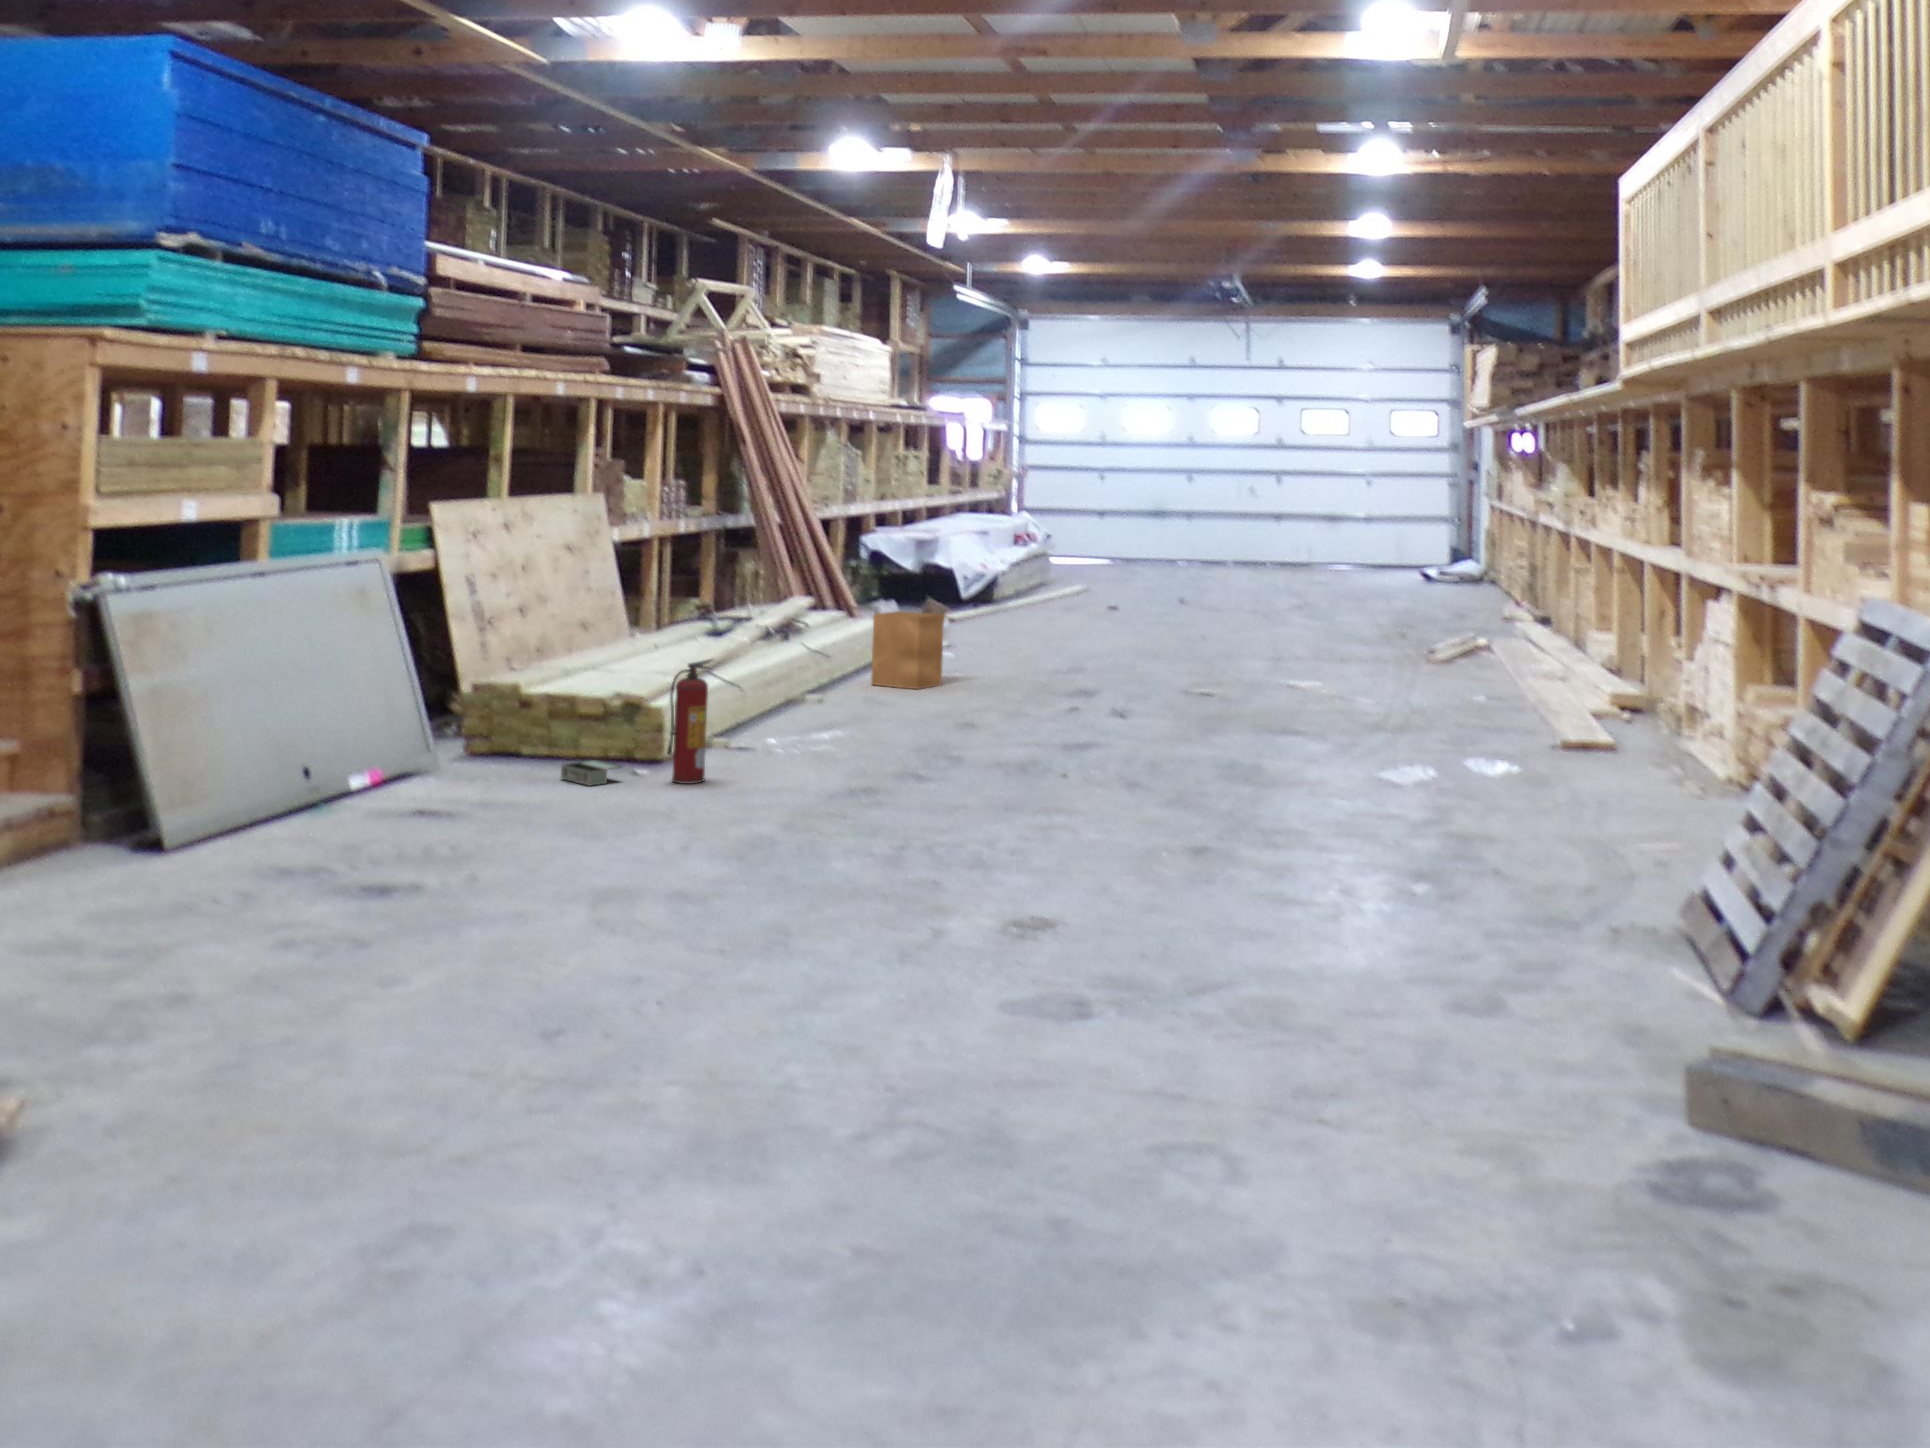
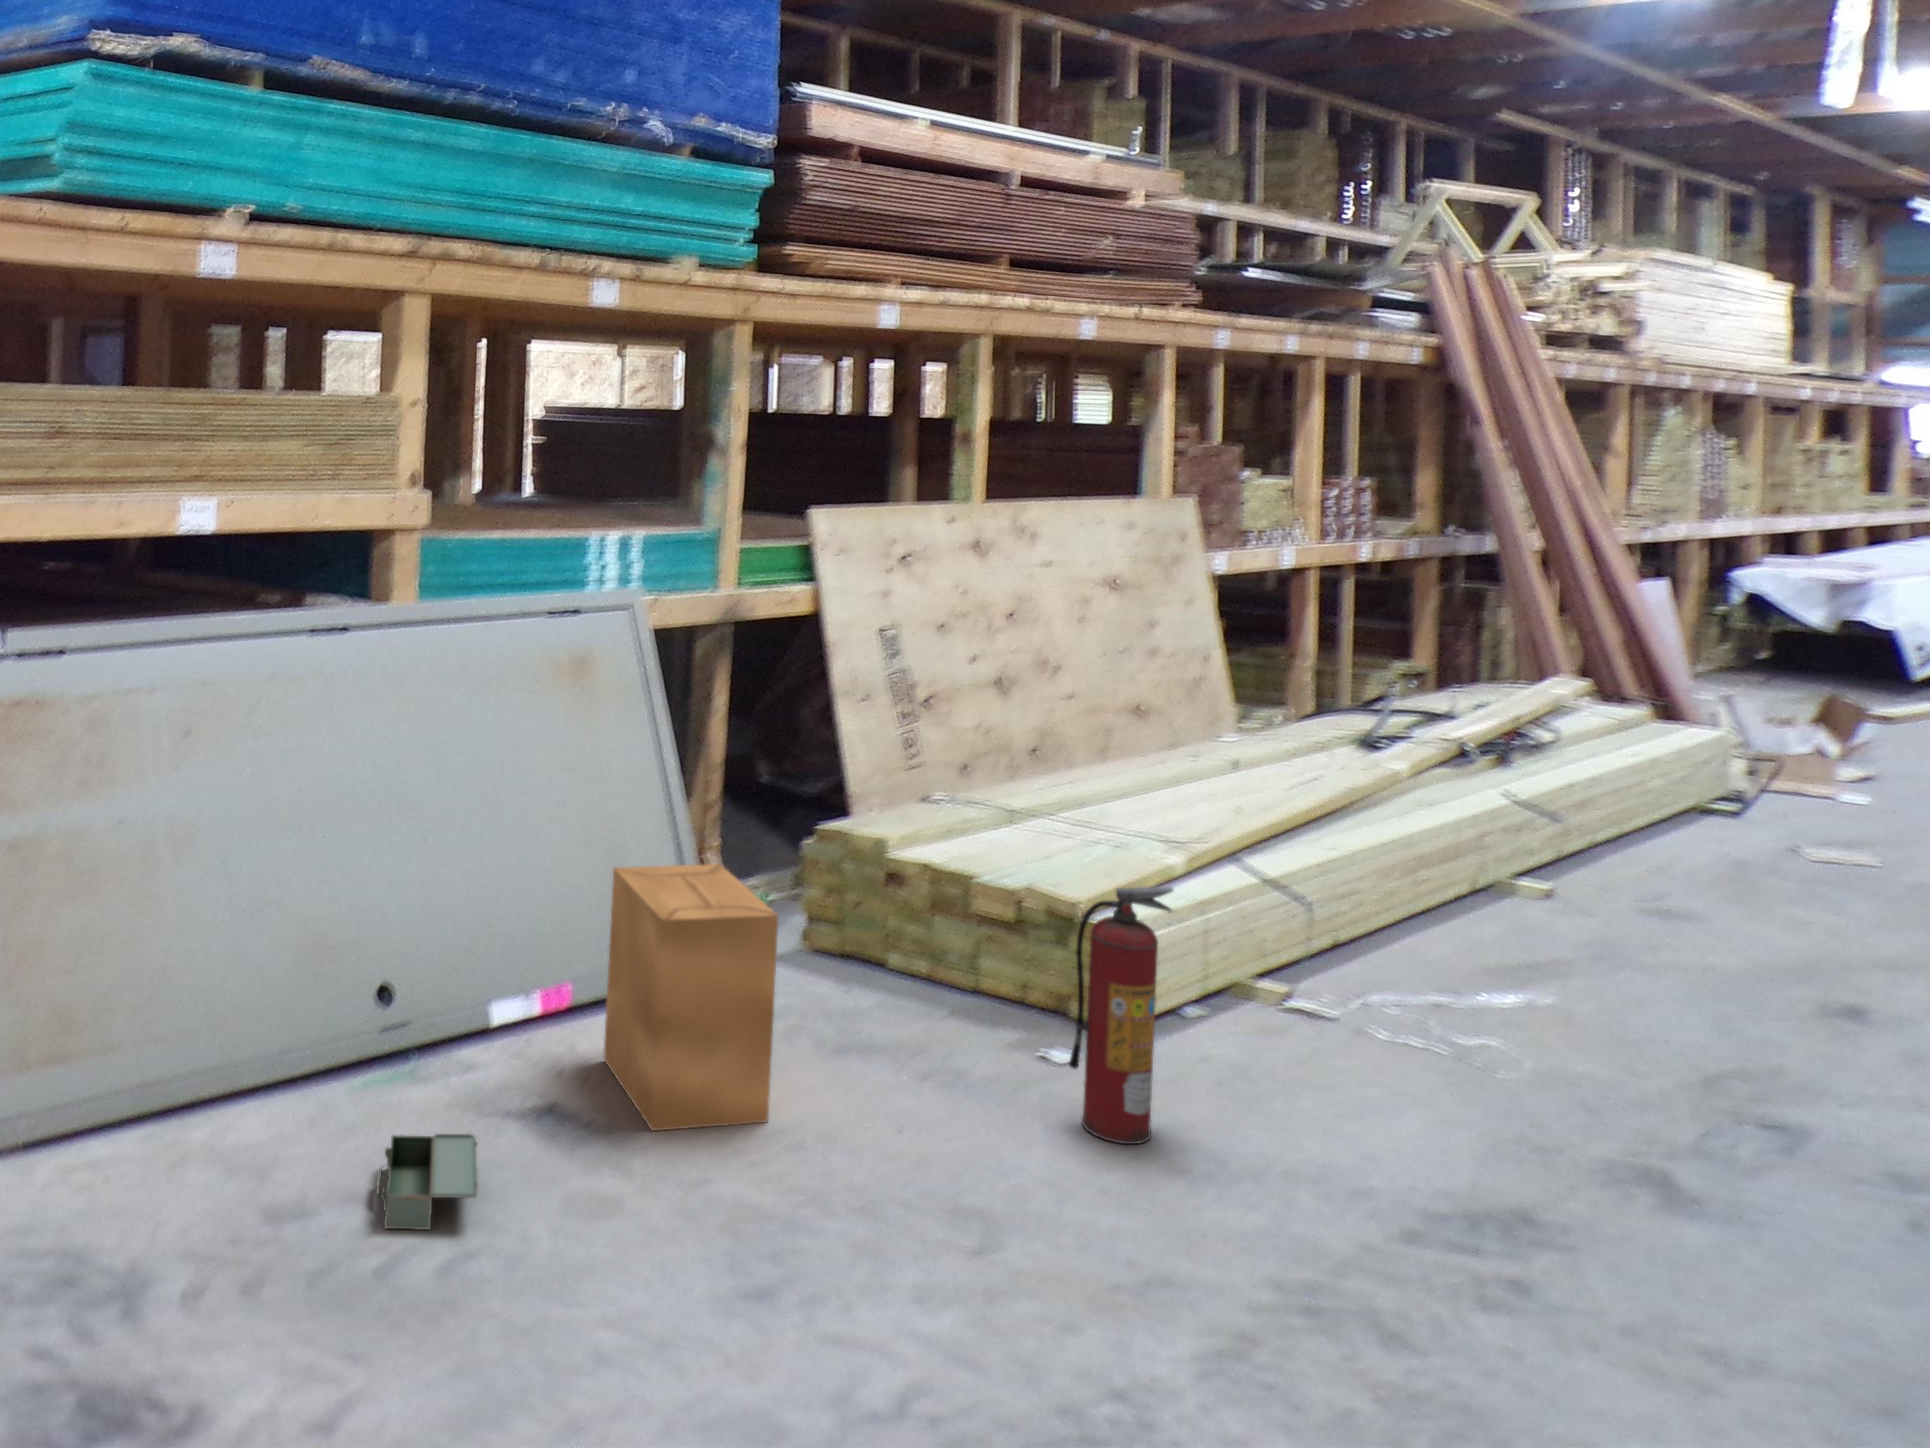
cardboard box: present [871,611,944,689] -> present [603,864,778,1131]
toolbox: present [561,759,622,786] -> present [376,1134,478,1230]

